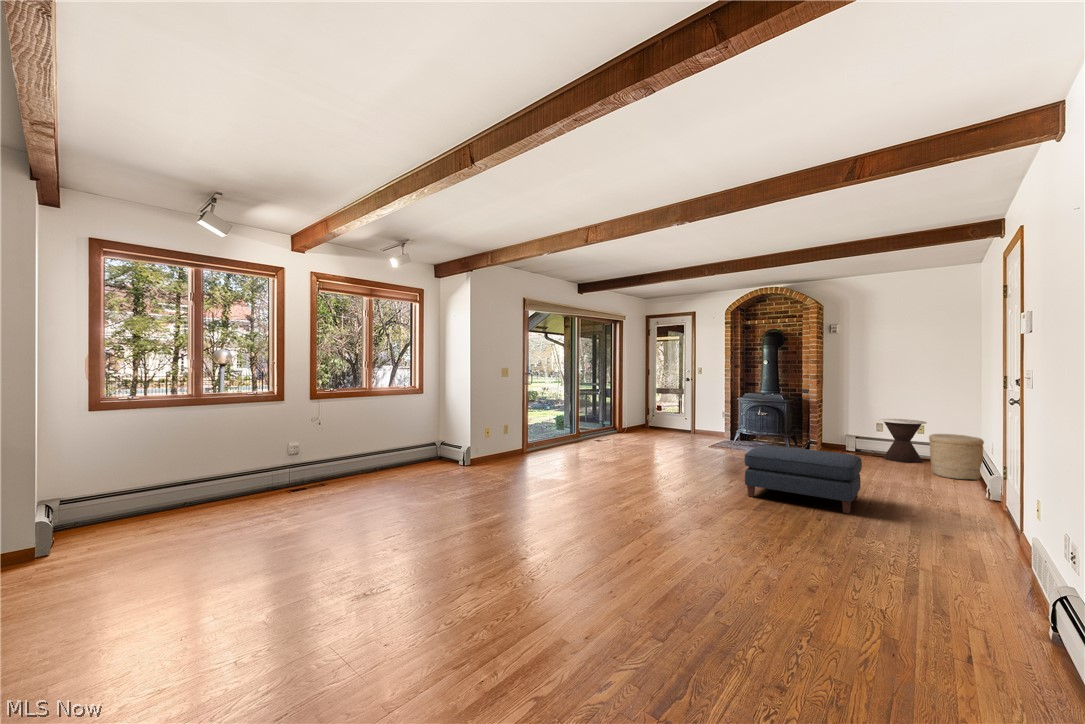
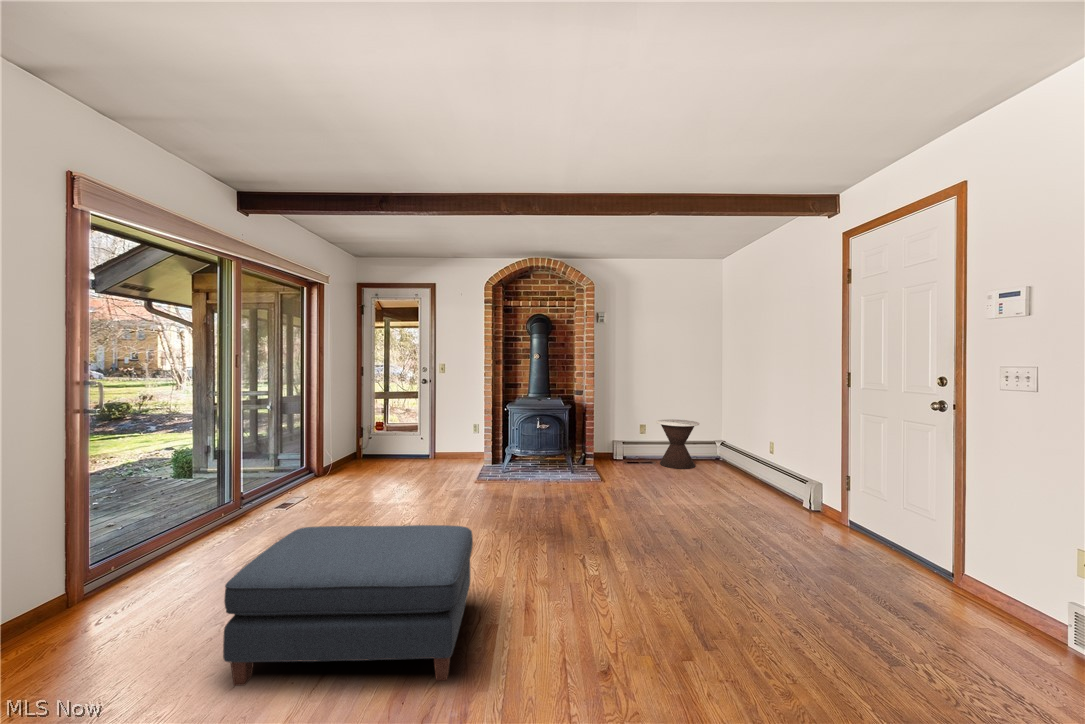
woven basket: present [929,434,984,479] -> none [727,436,776,488]
ottoman: present [744,445,862,514] -> present [223,525,473,686]

